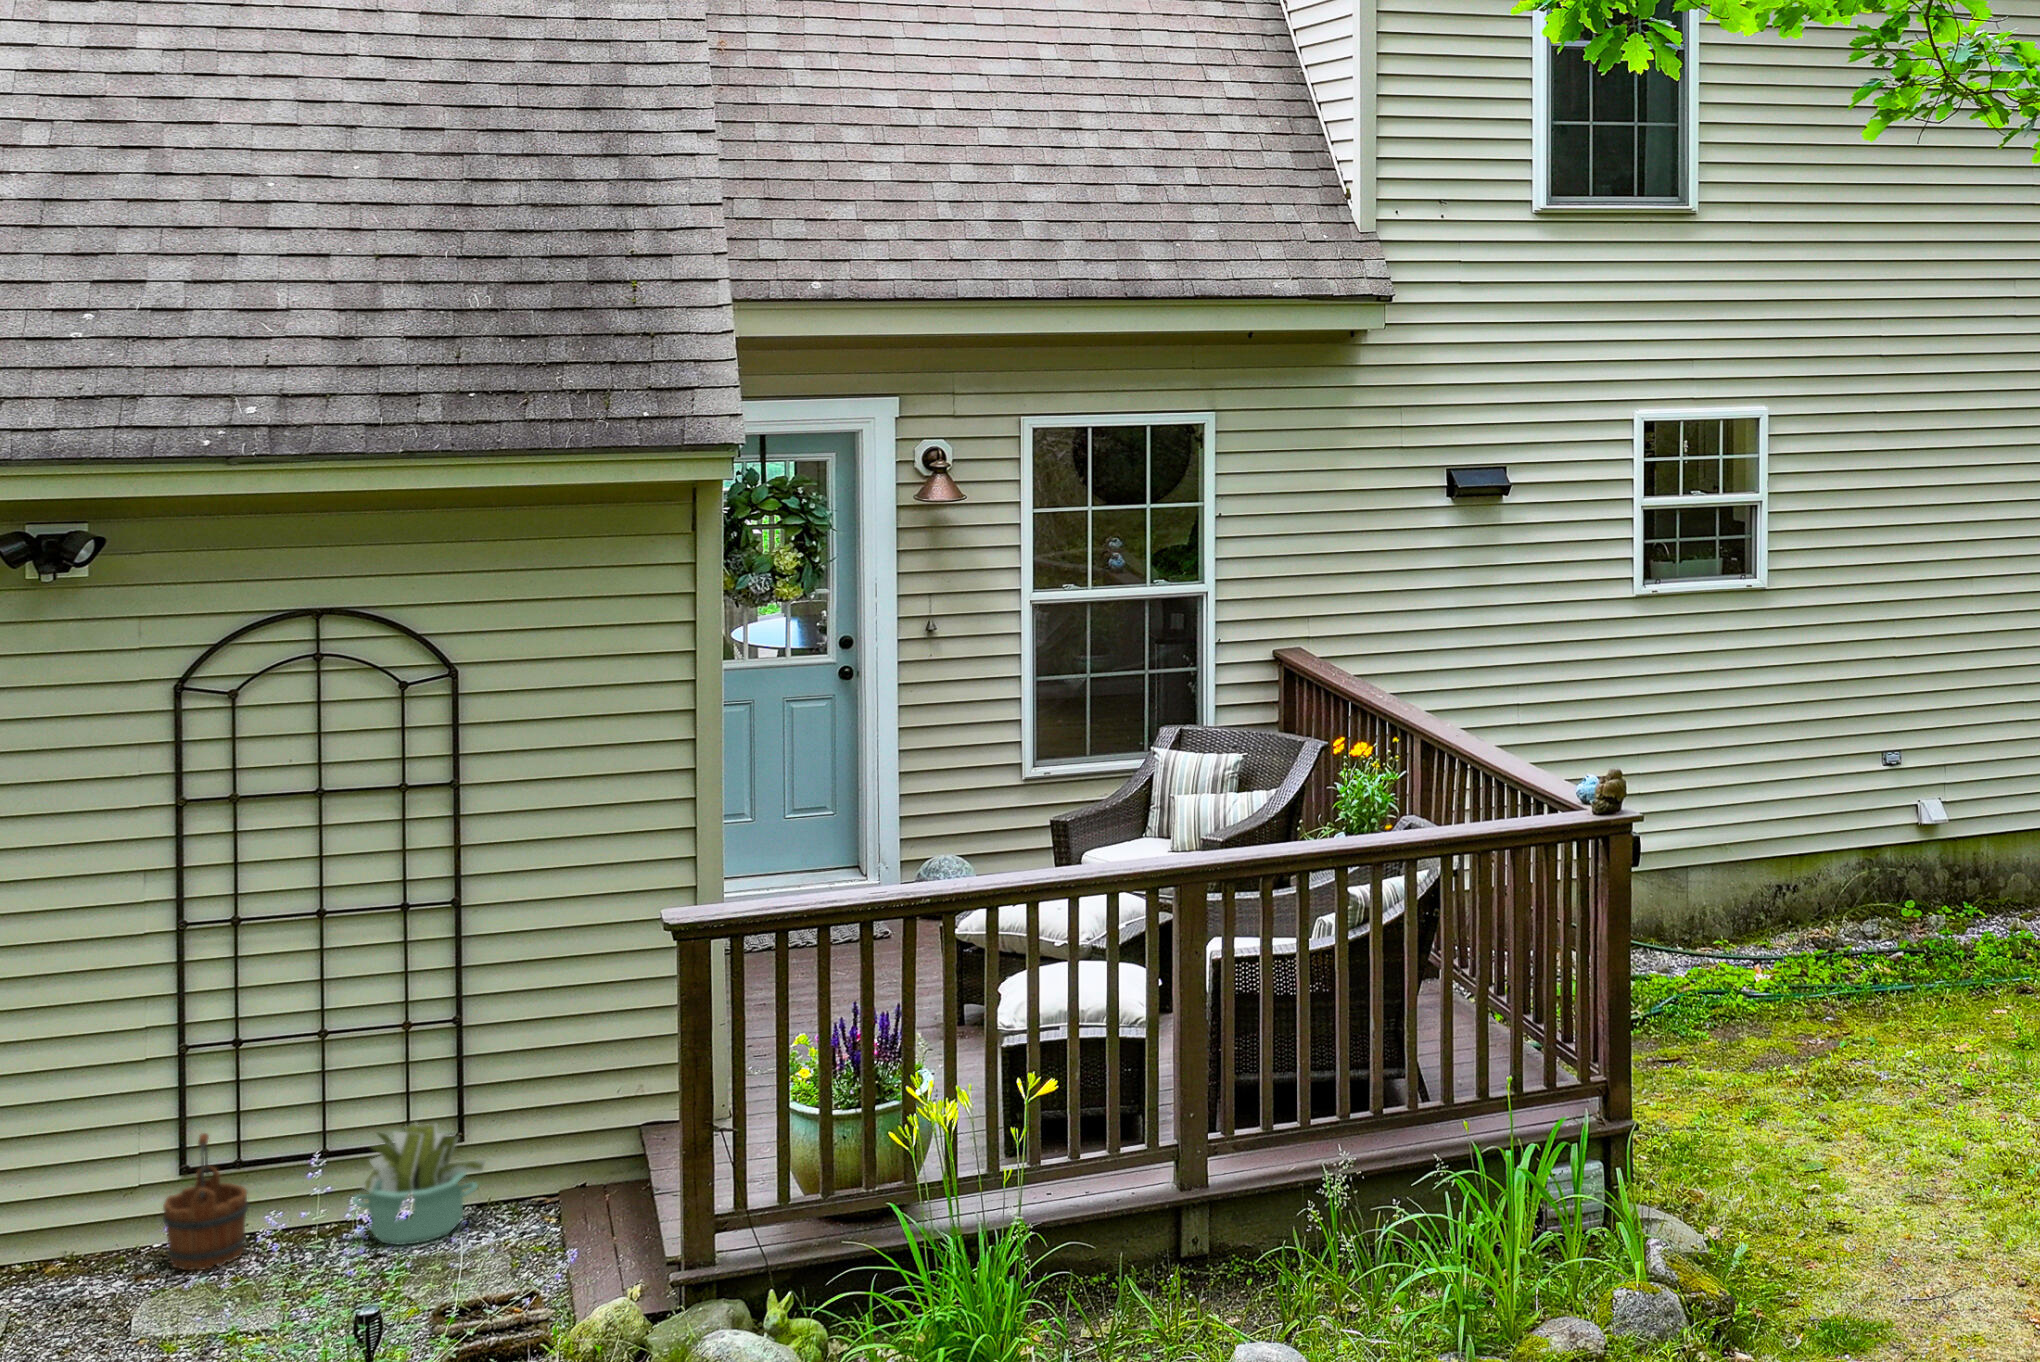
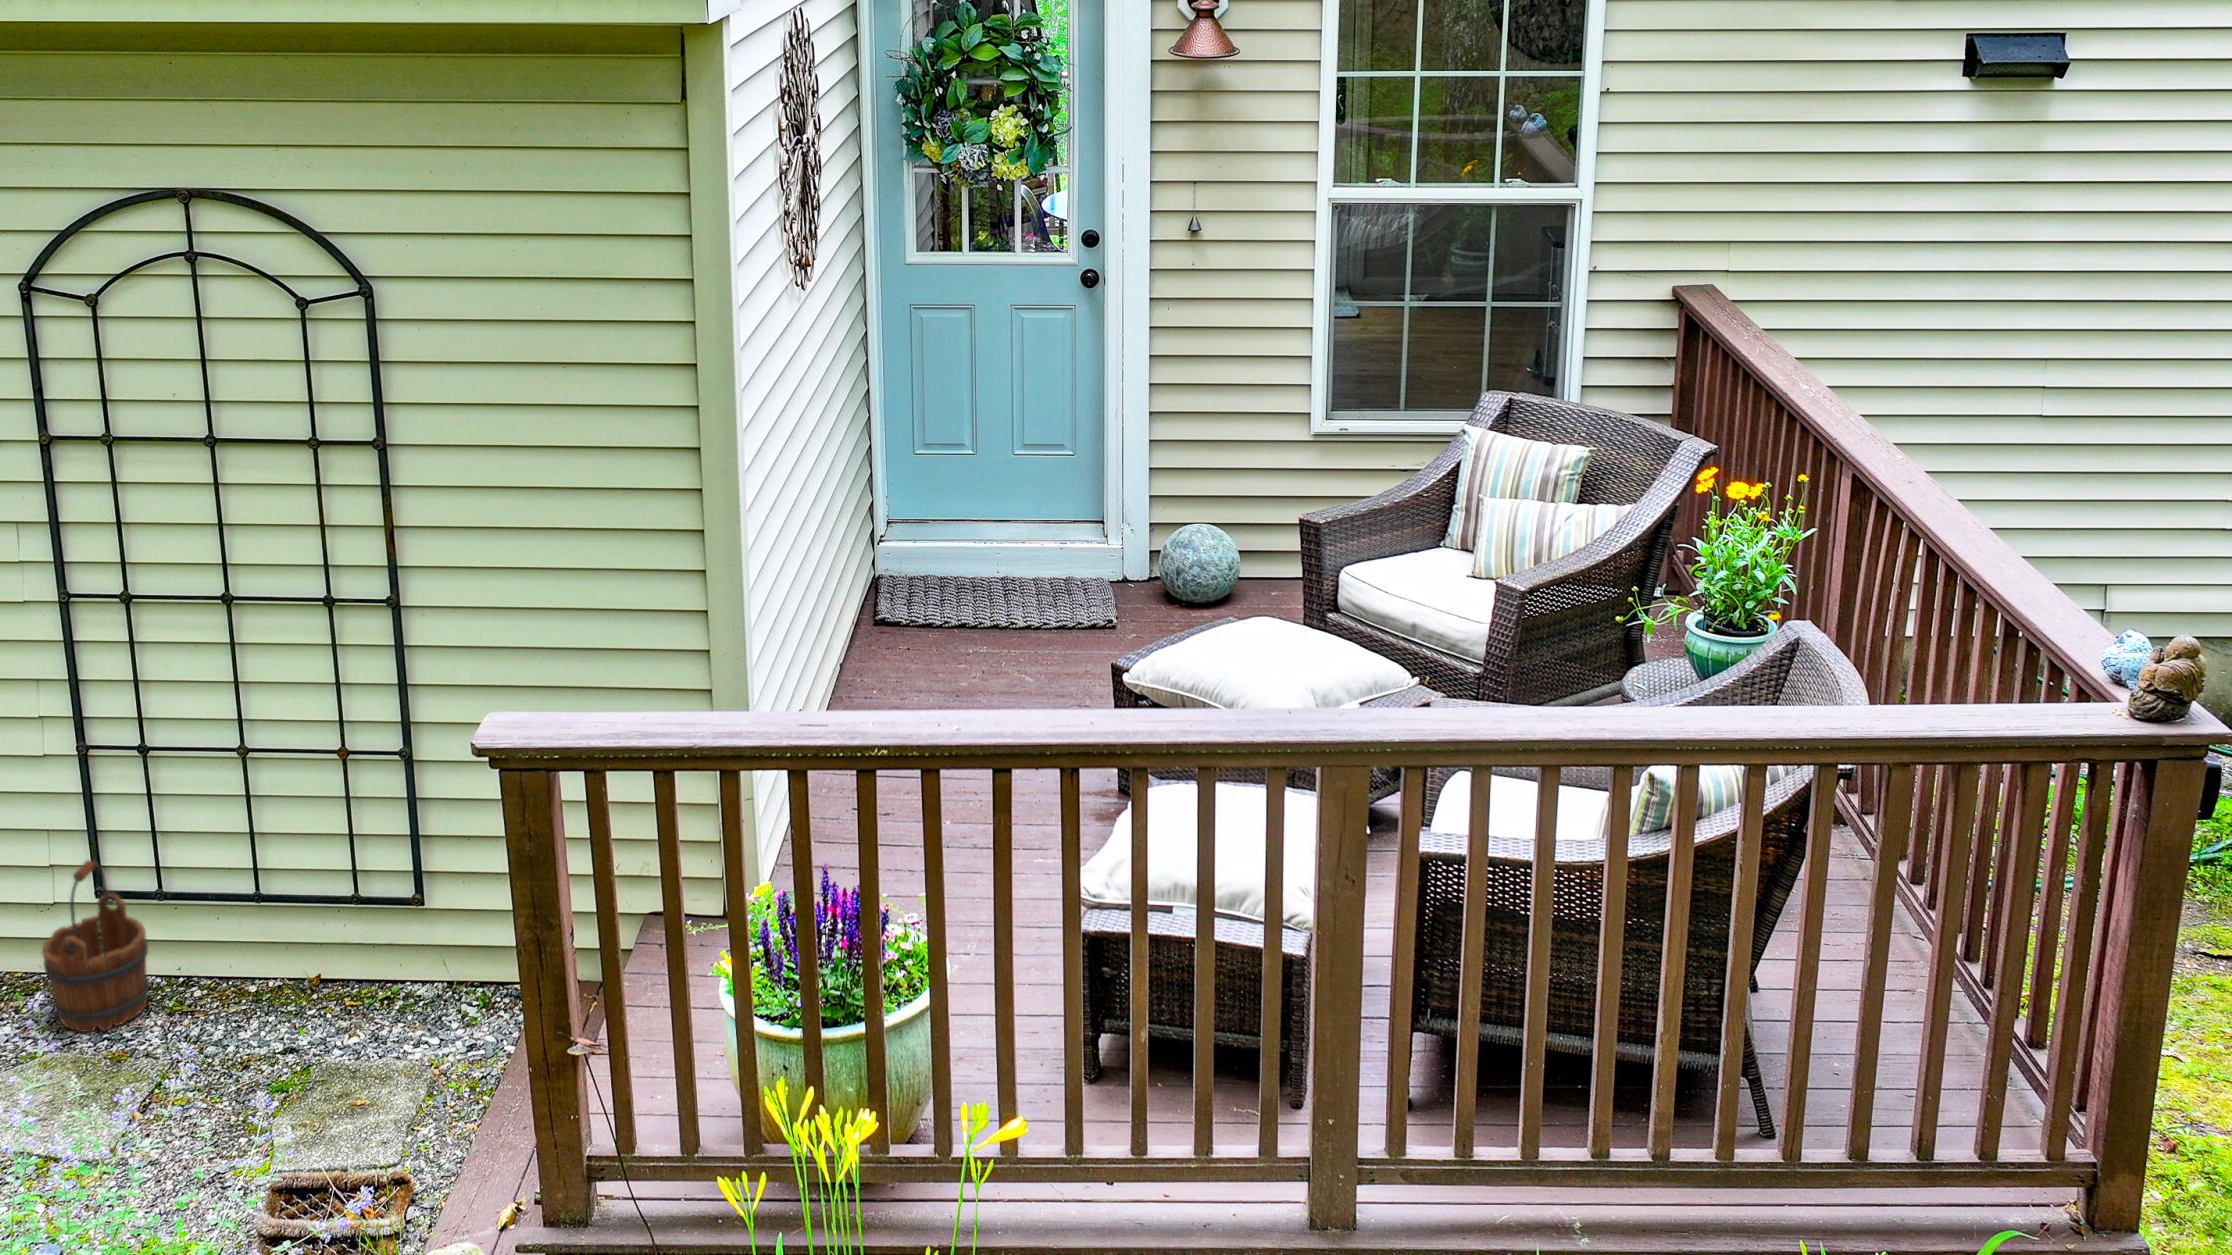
decorative plant: present [353,1123,485,1245] -> none [238,880,412,1048]

